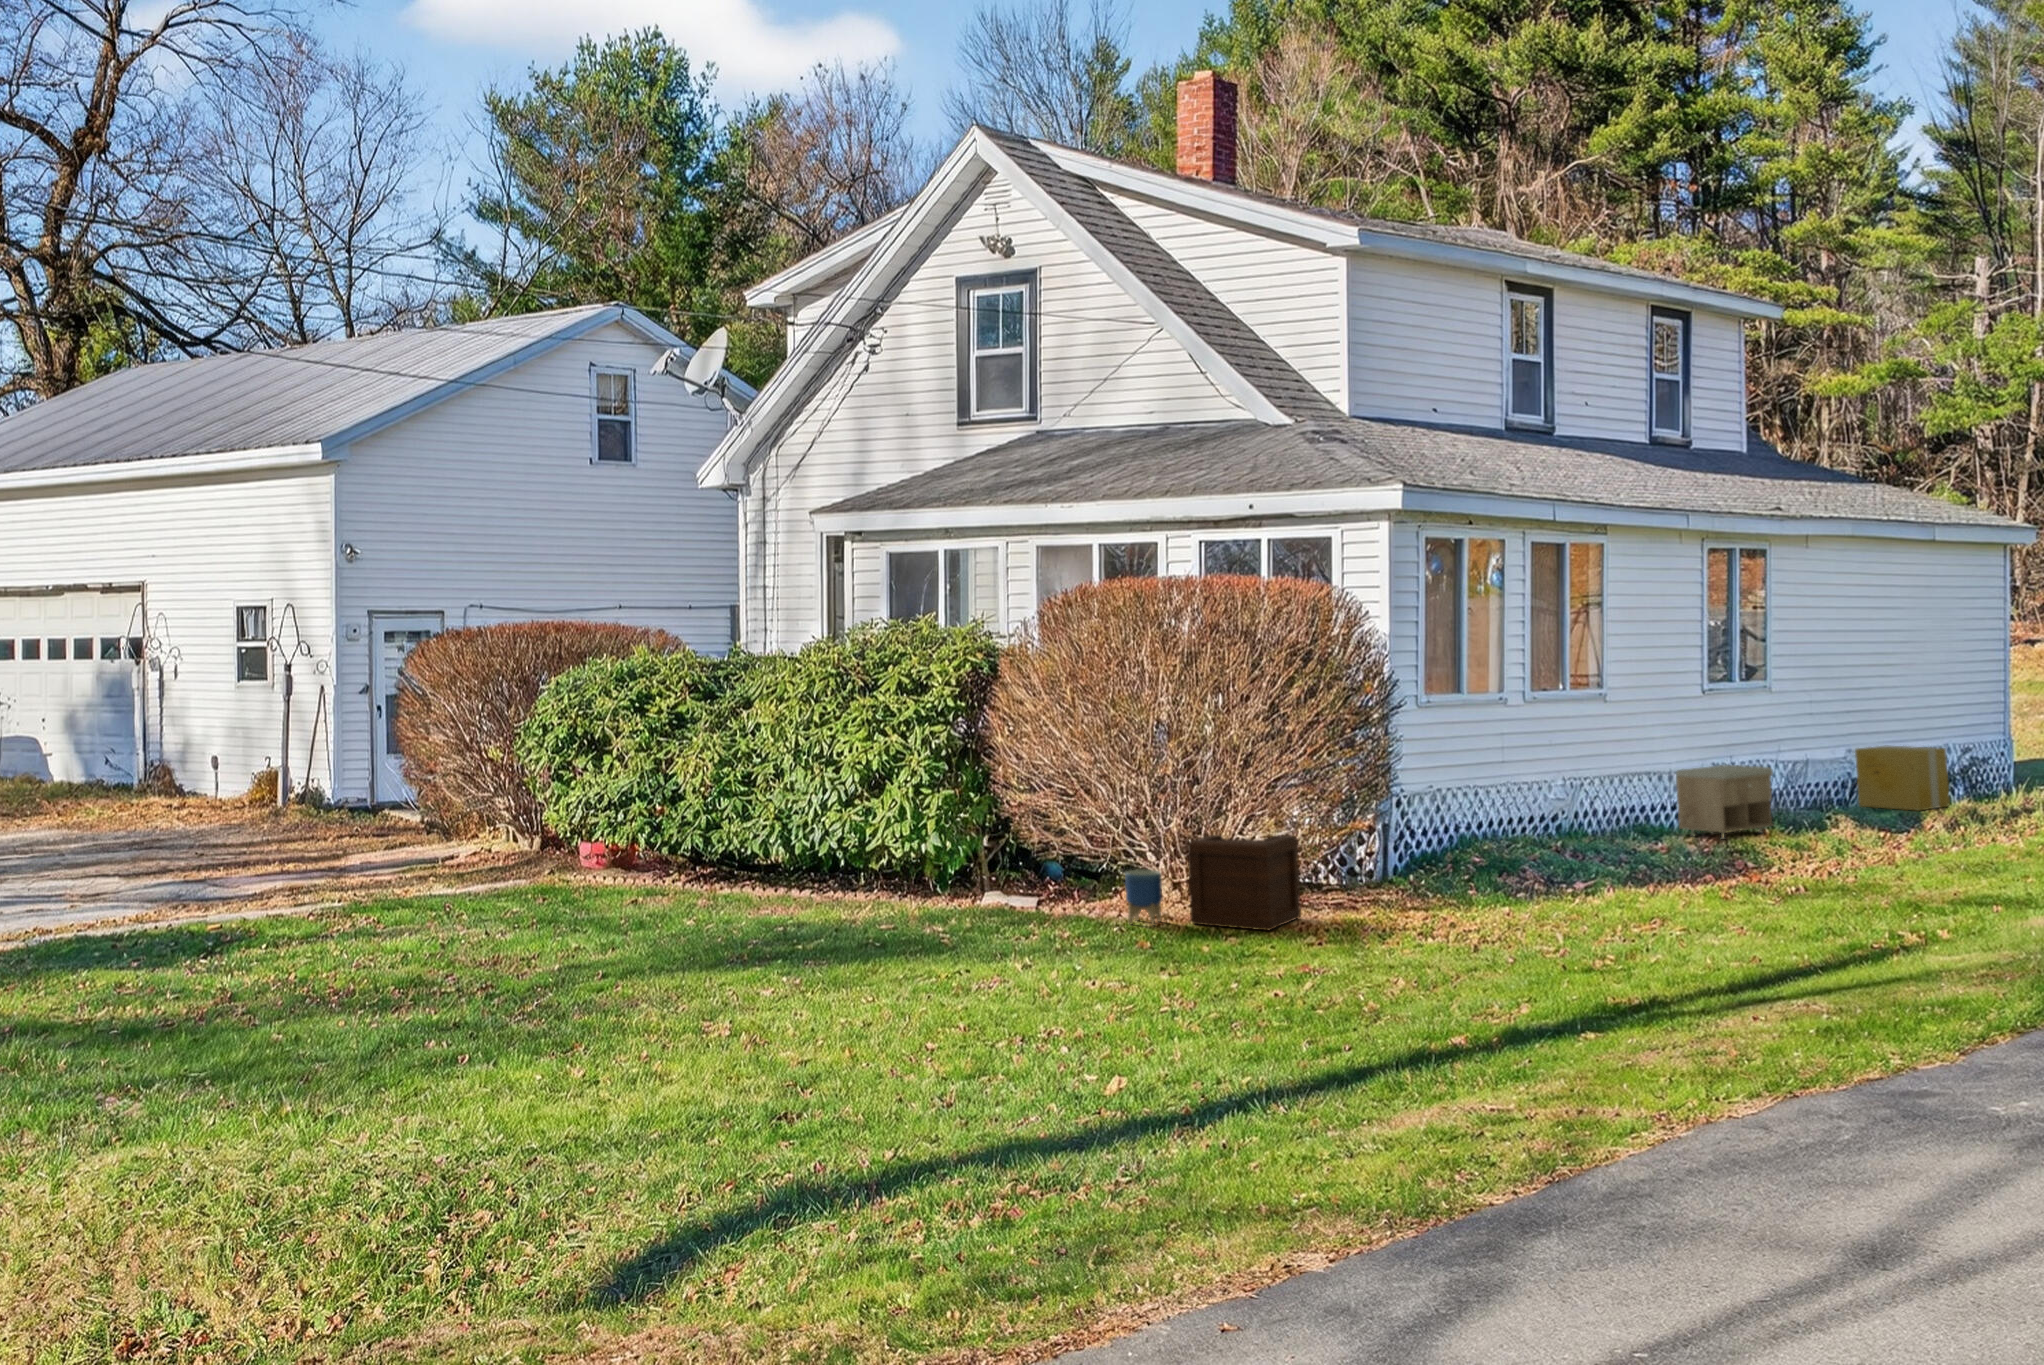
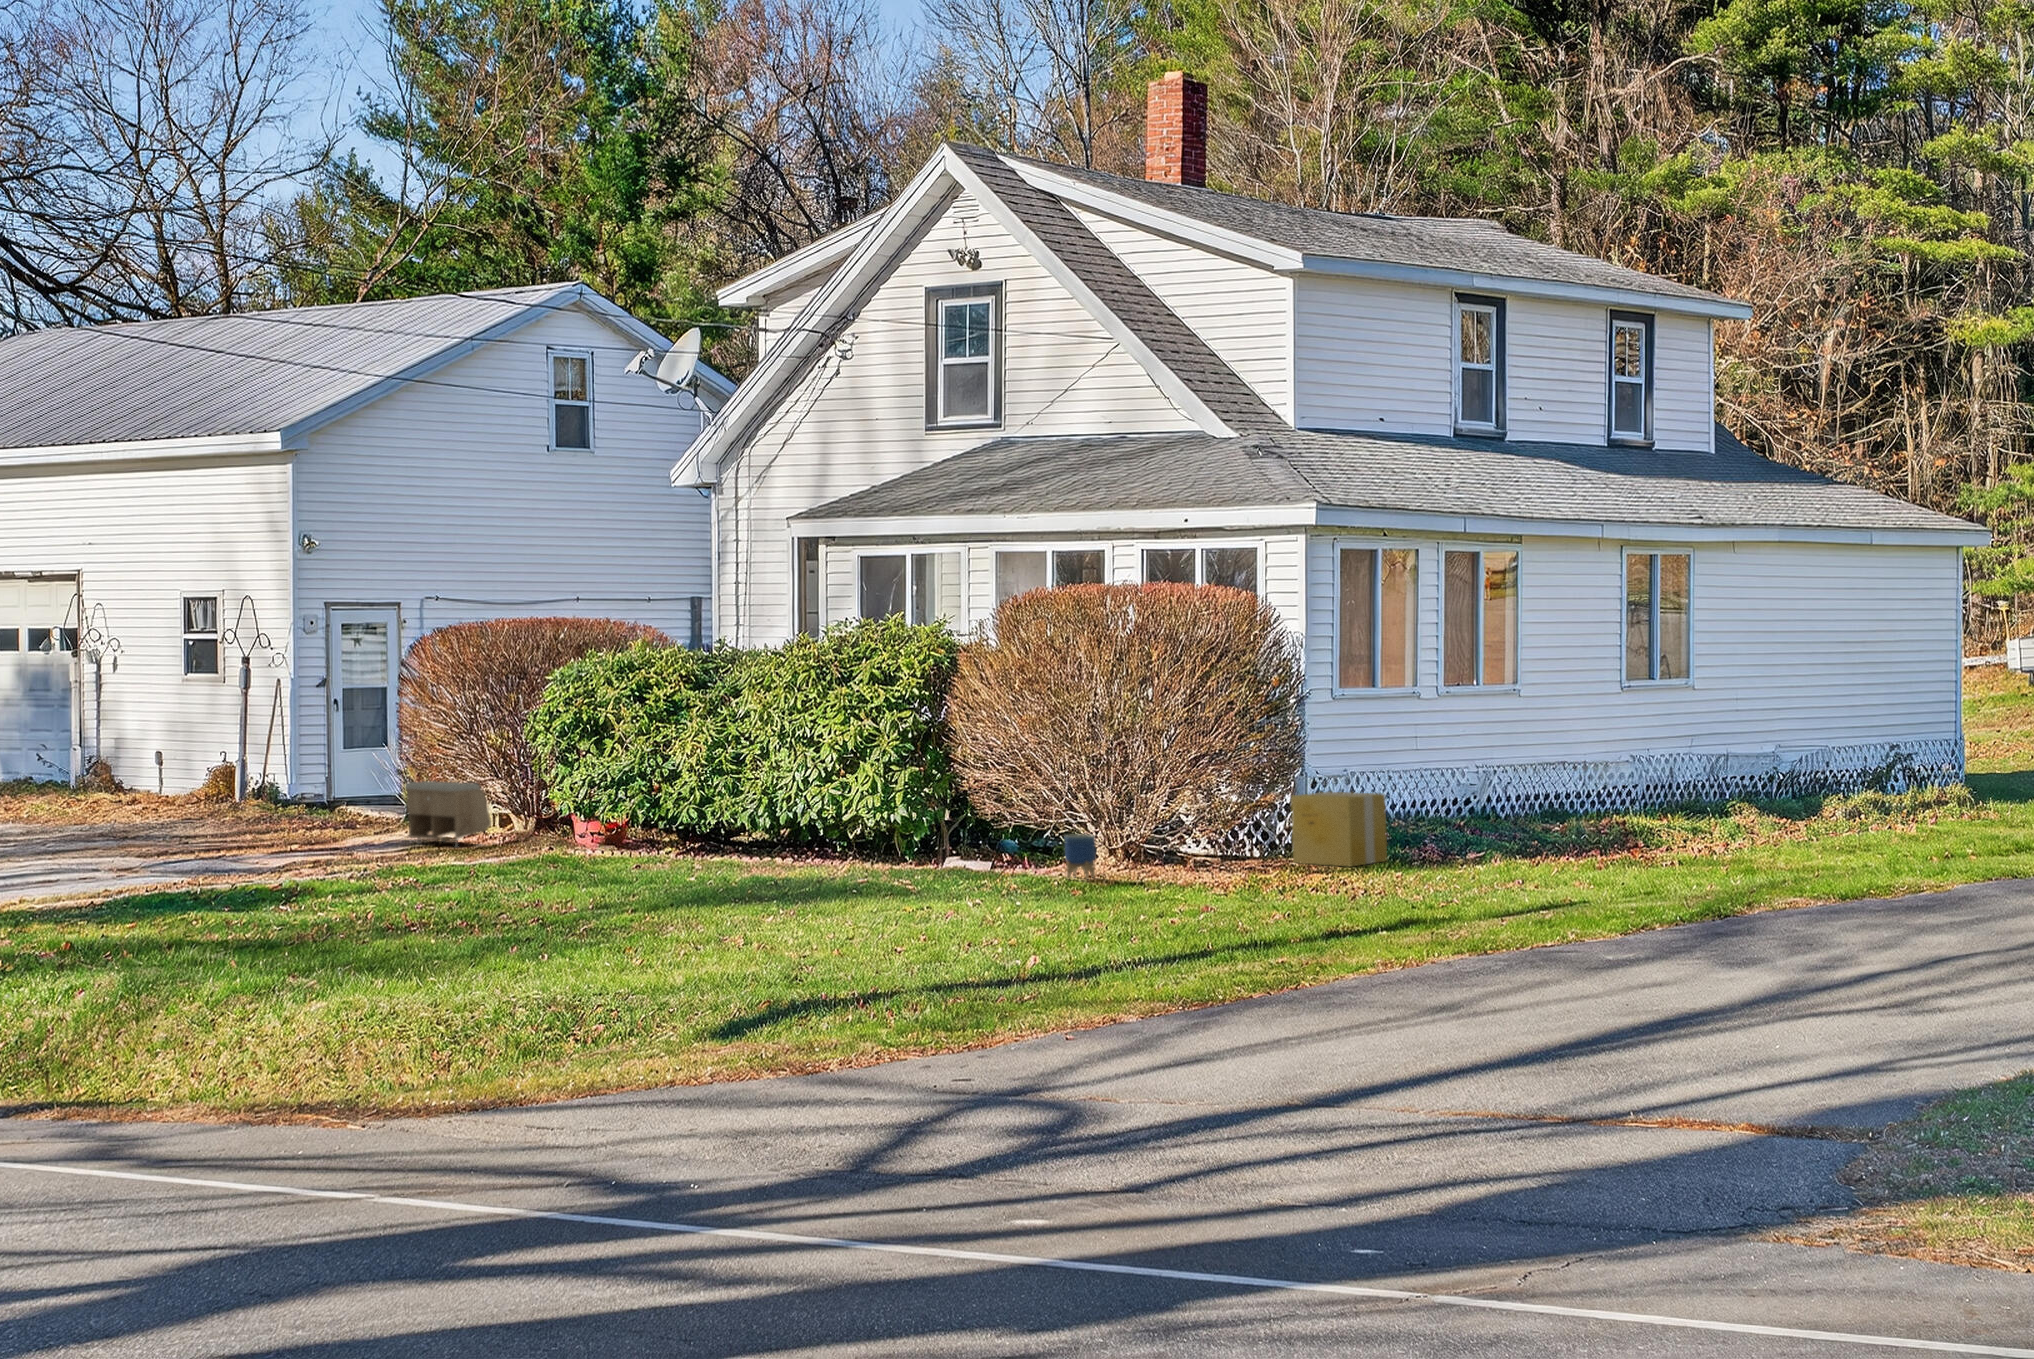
cardboard box: present [1855,746,1950,810] -> present [1291,792,1387,866]
storage bench: present [1676,765,1773,839] -> present [405,780,492,847]
wooden crate: present [1188,835,1301,931] -> none [1117,804,1213,882]

